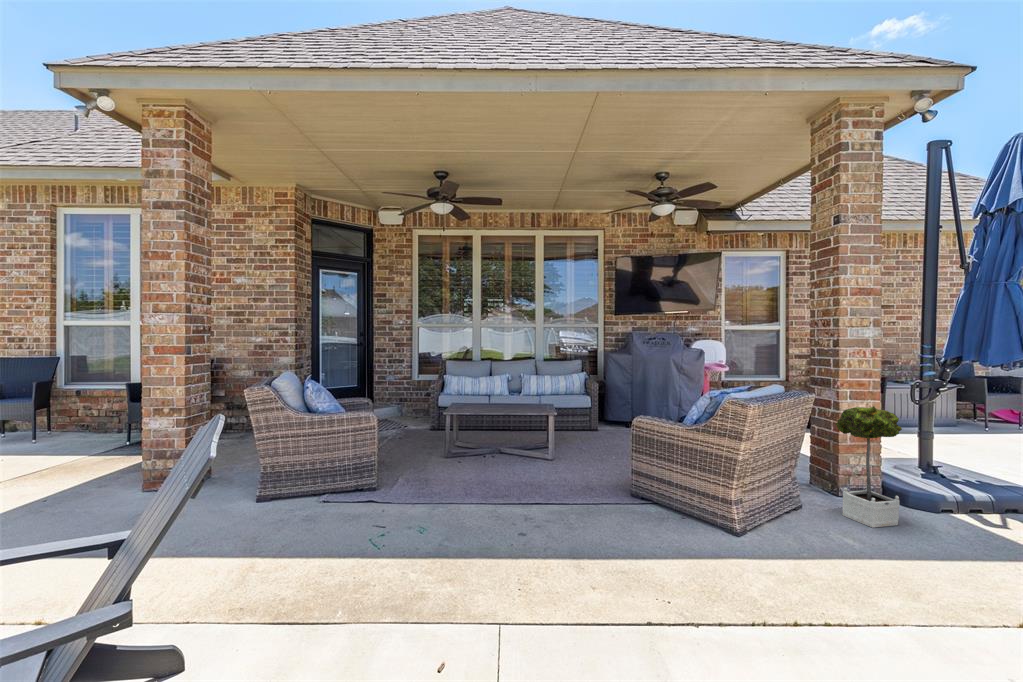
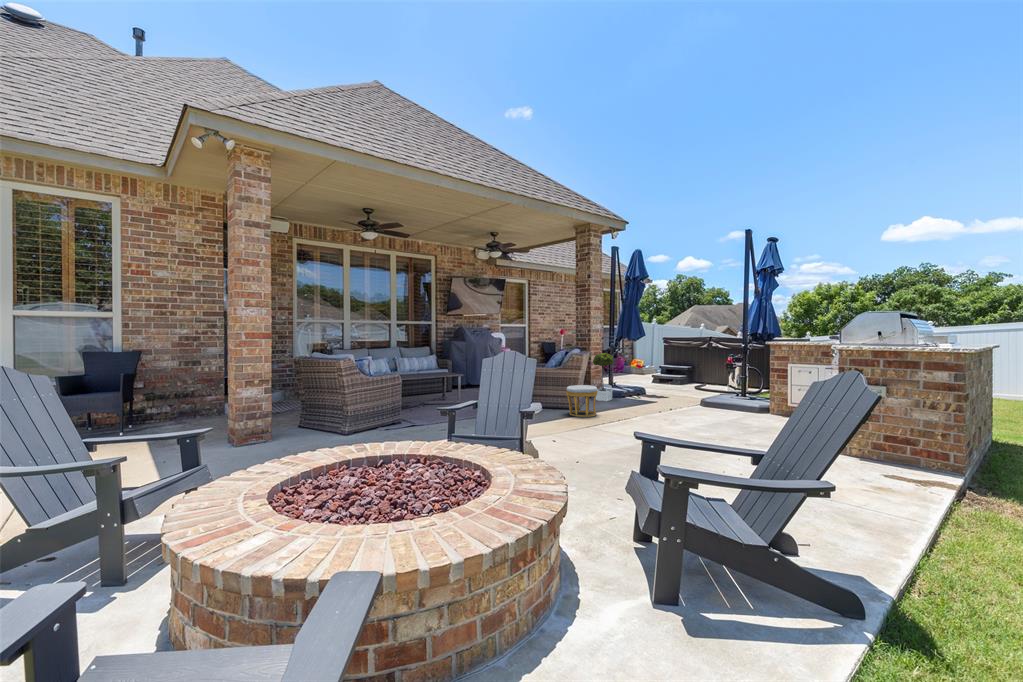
ottoman: none [683,482,767,578] -> present [566,385,598,417]

